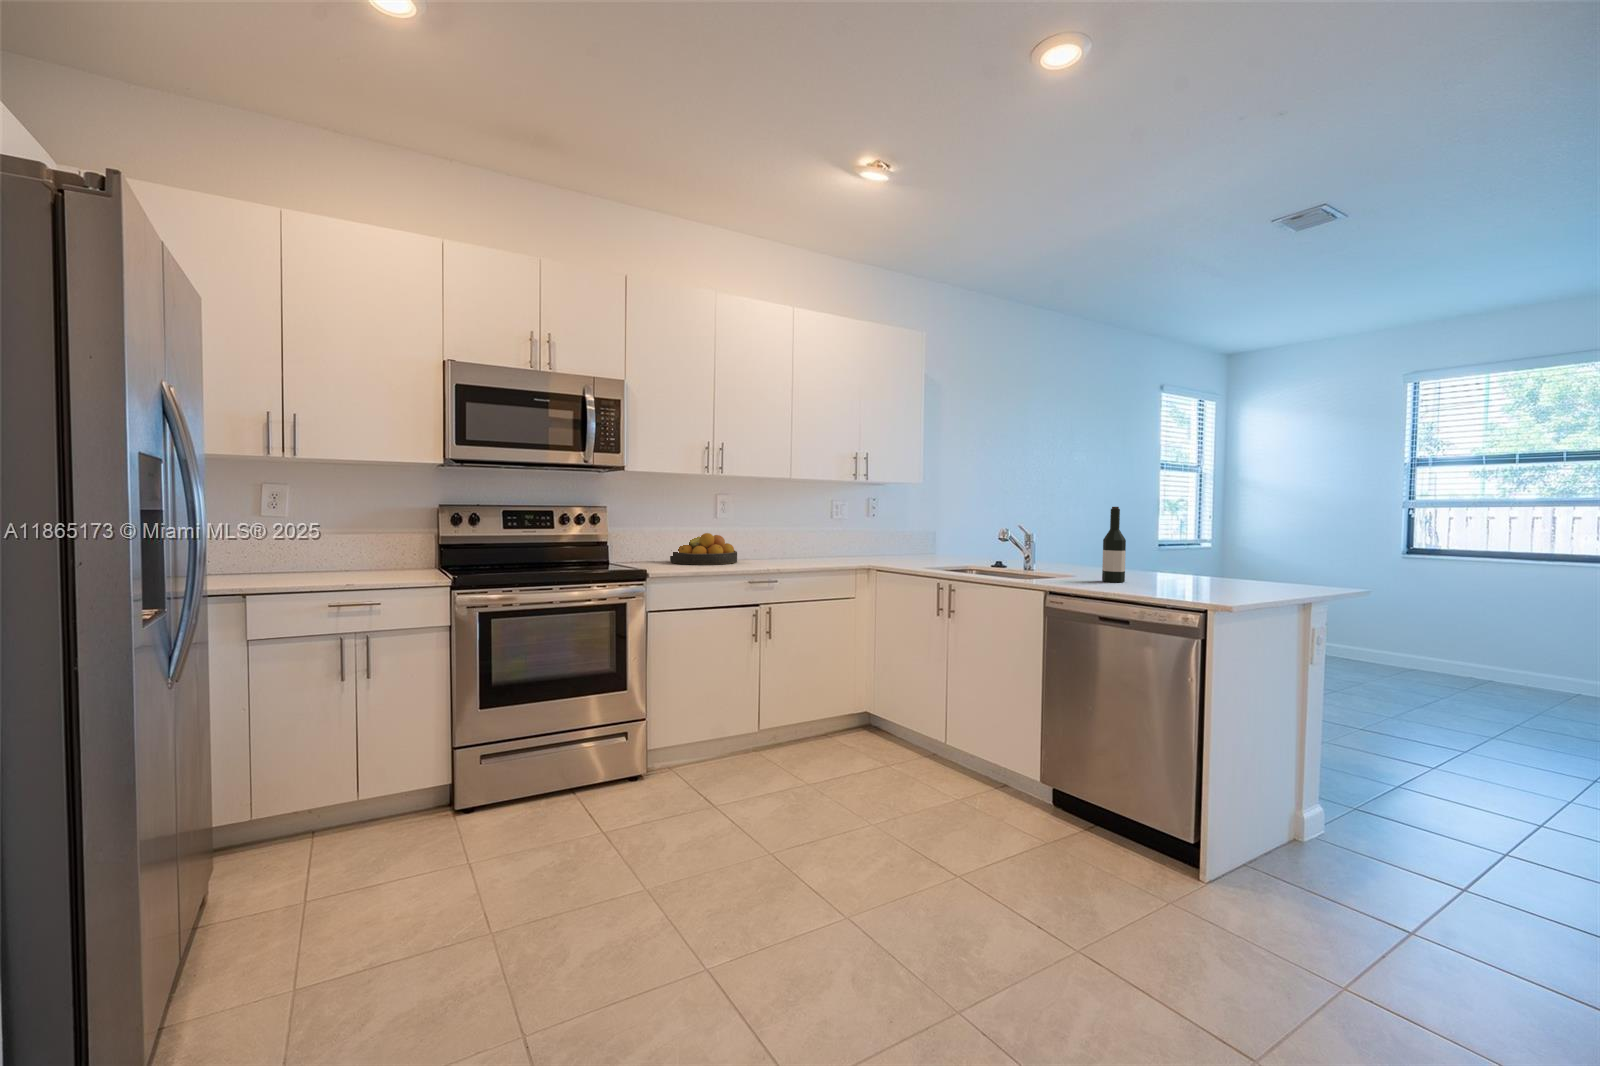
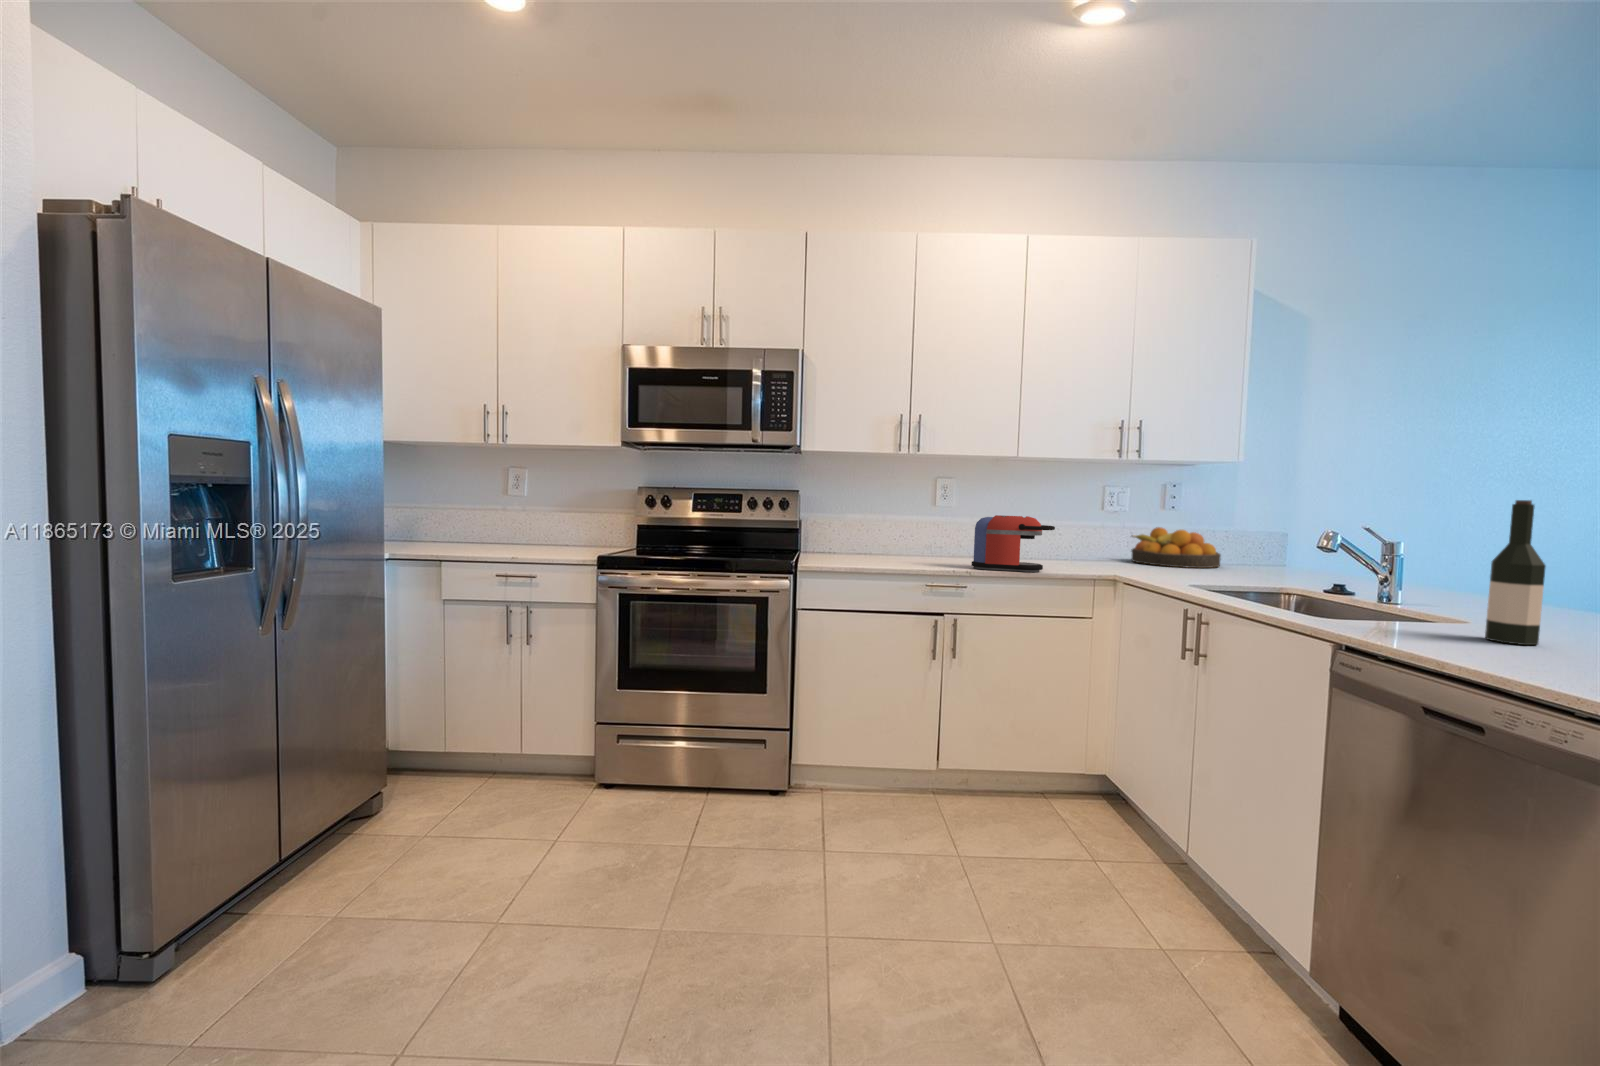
coffee maker: none [771,524,831,567] -> present [972,515,1055,572]
fruit bowl: present [670,533,737,565] -> present [1132,527,1221,568]

